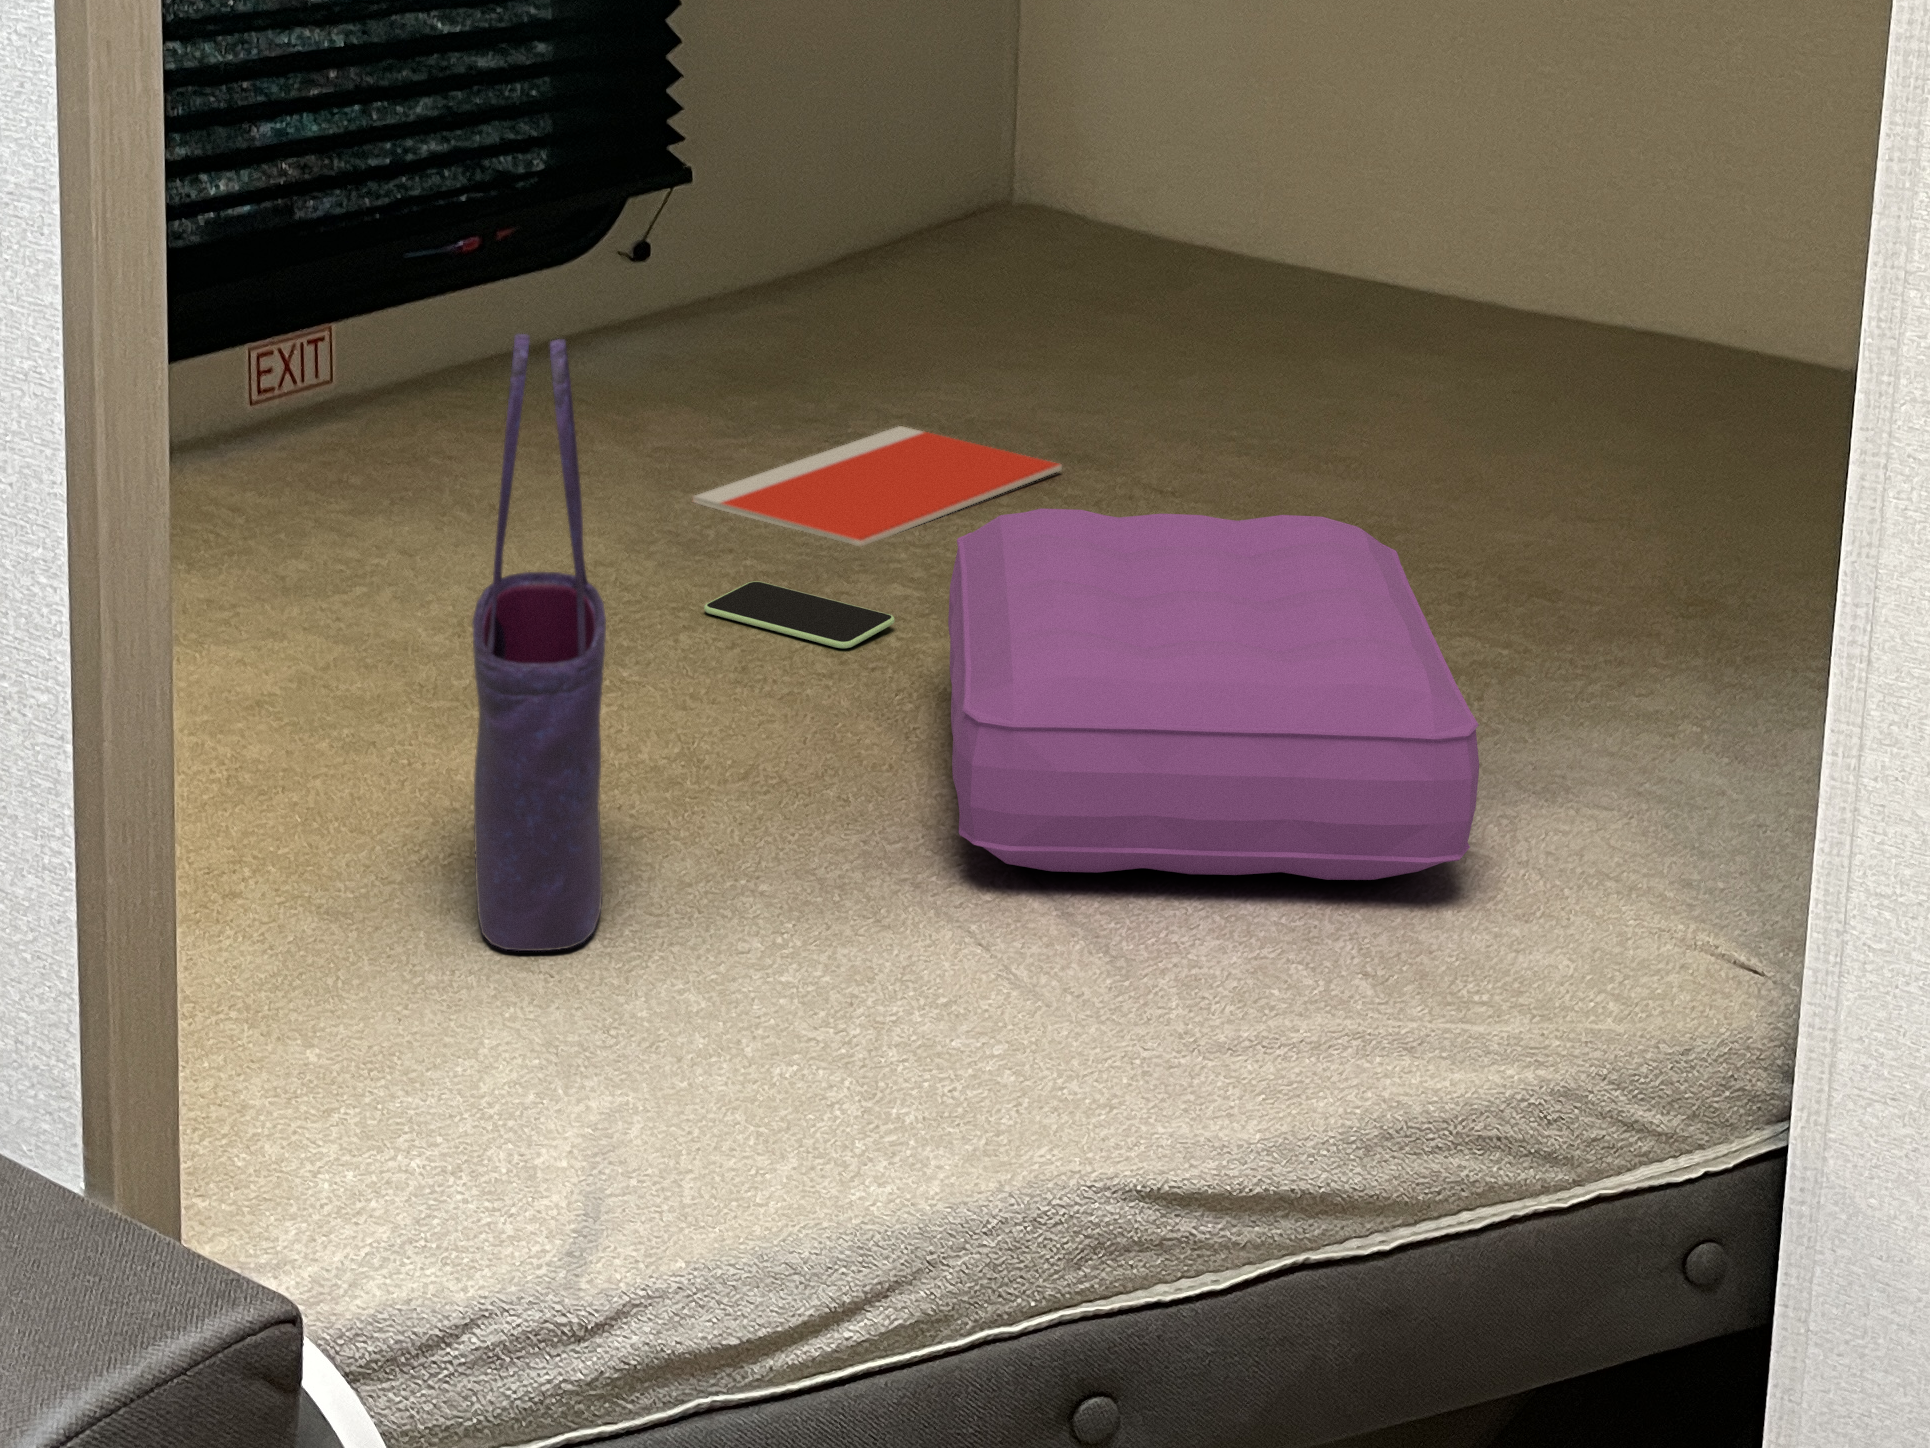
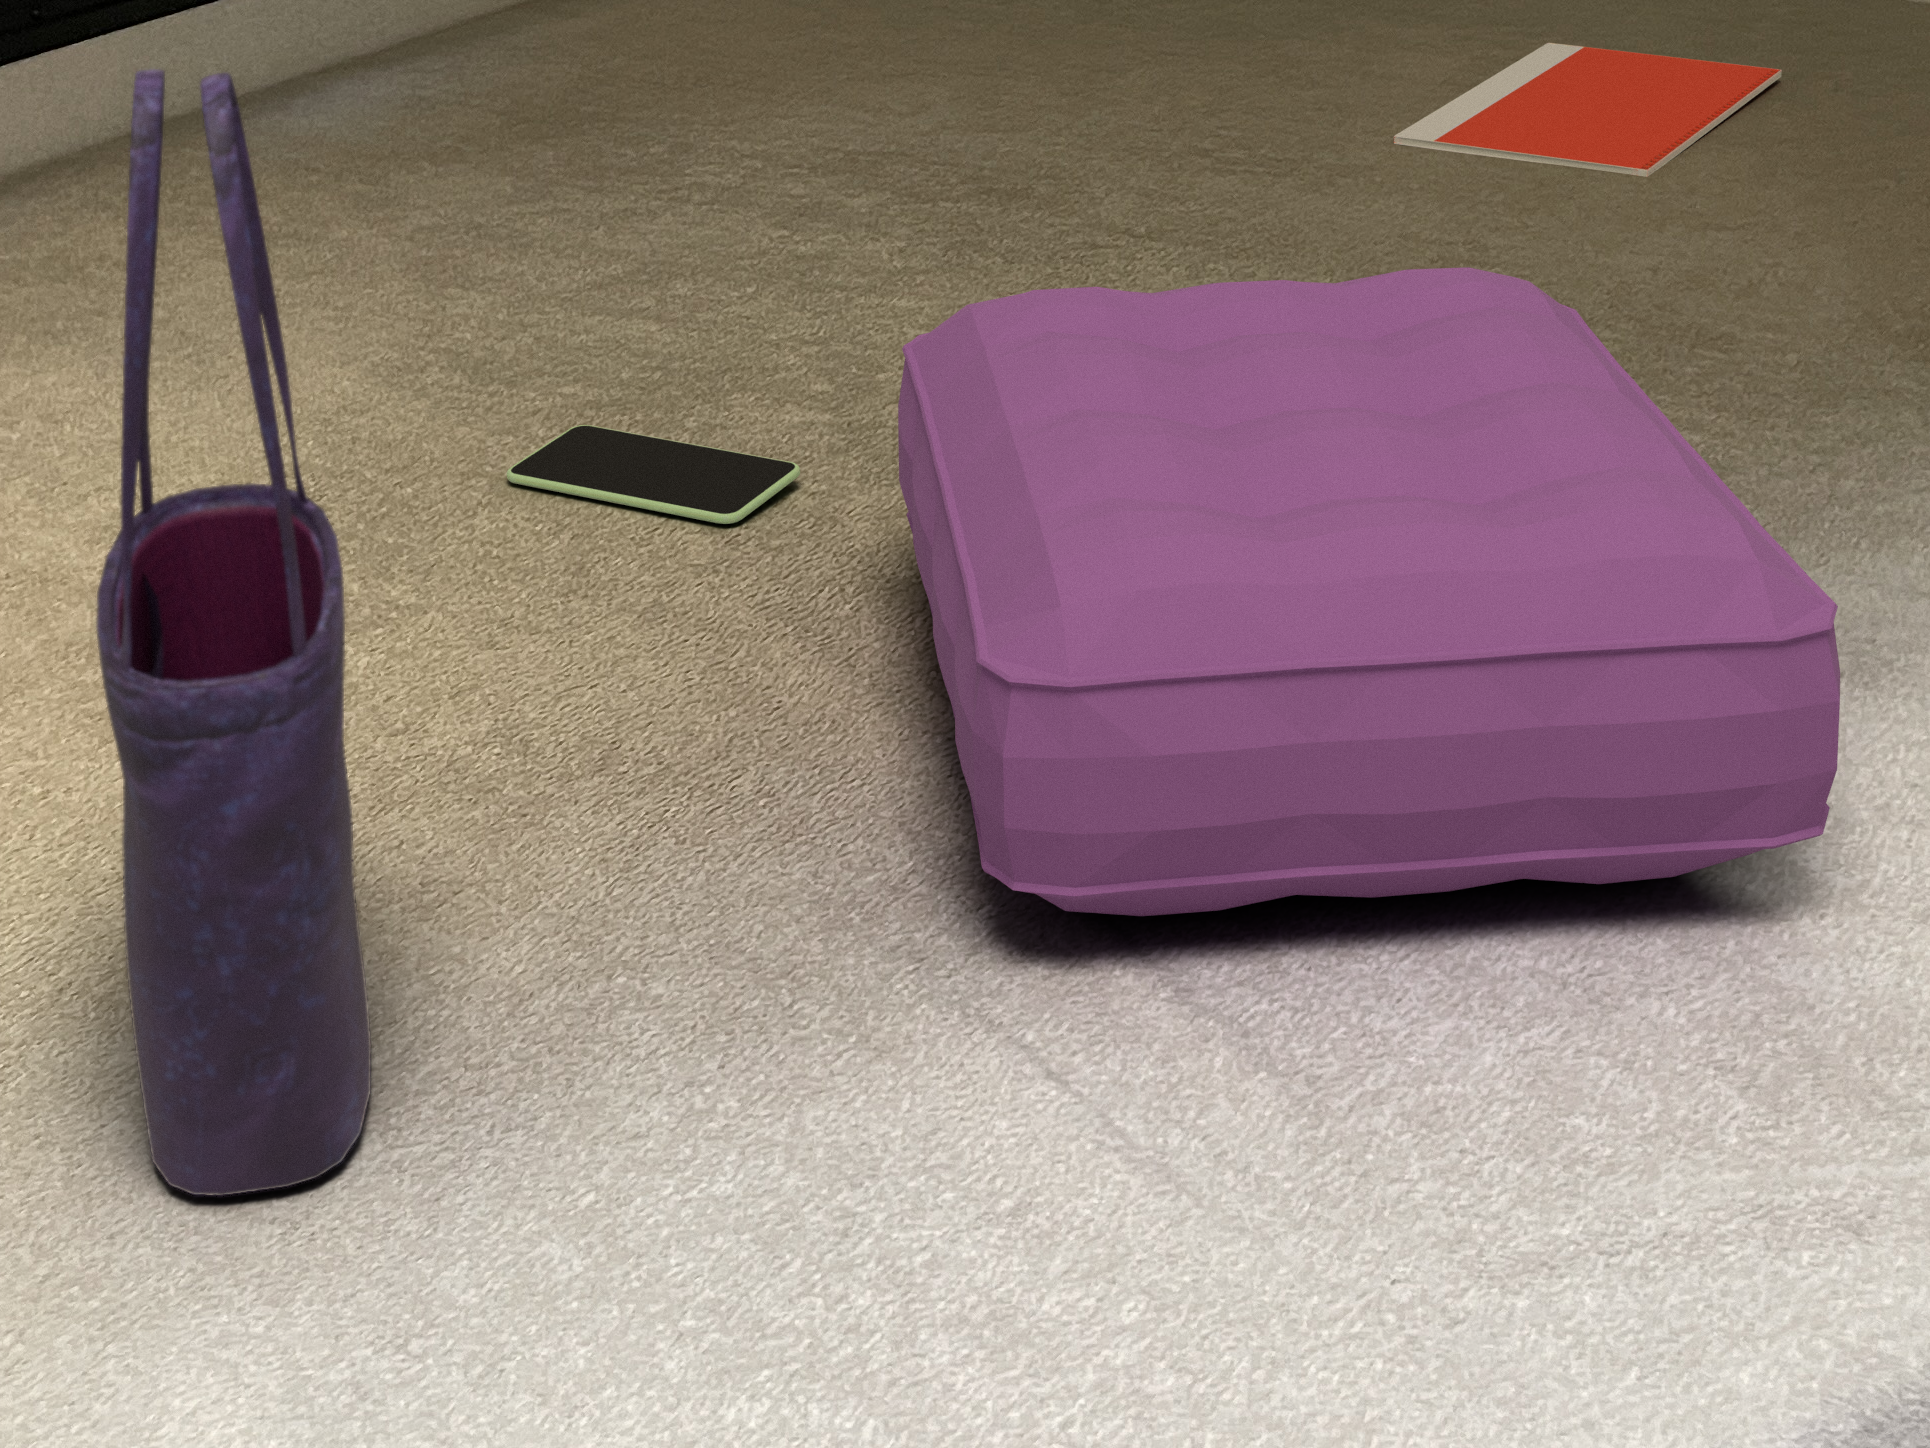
notebook: present [693,426,1062,546] -> present [1394,43,1782,177]

